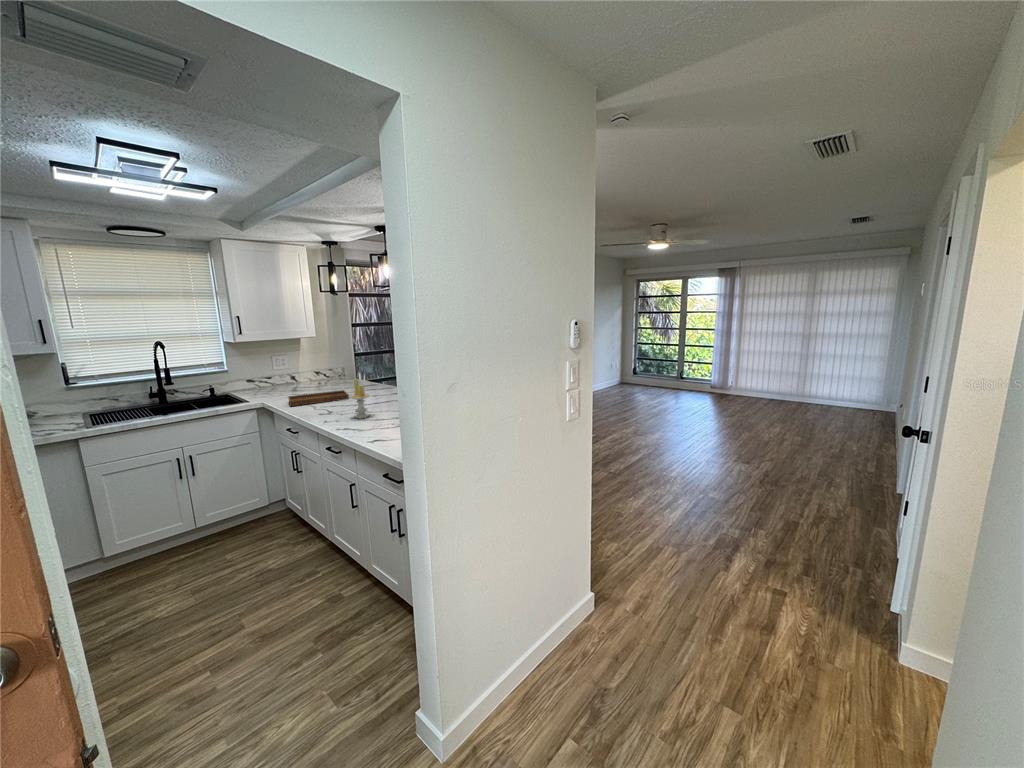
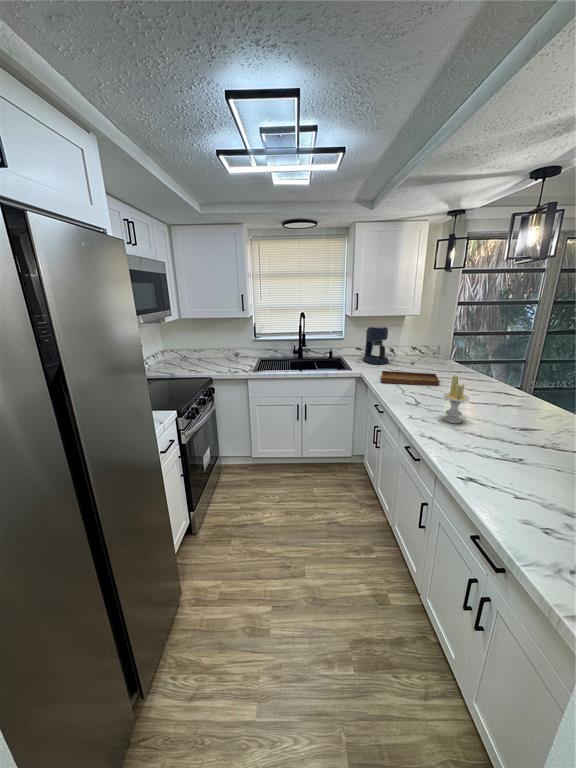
coffee maker: none [258,352,294,394] -> present [363,326,389,364]

